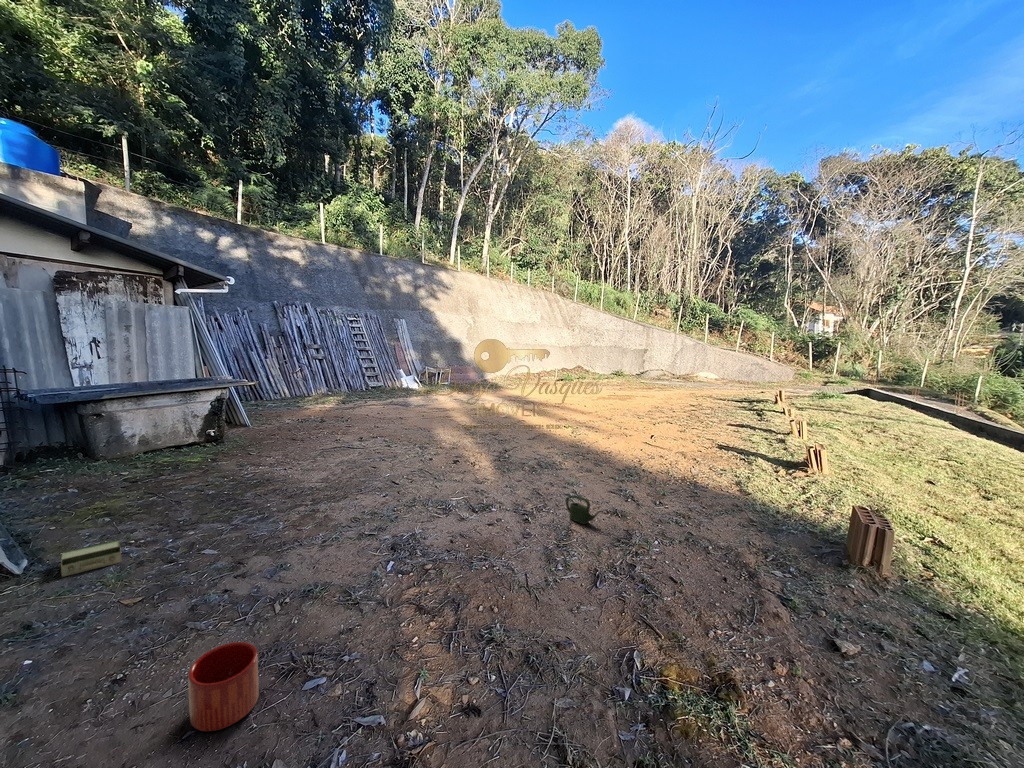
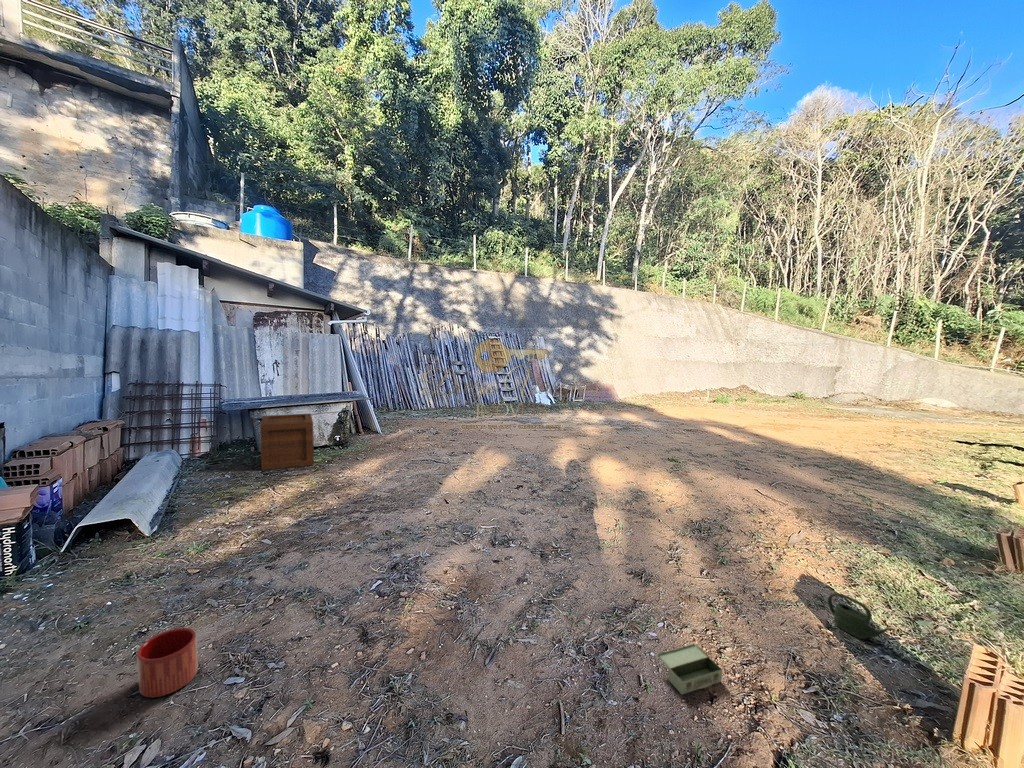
wooden crate: none [105,403,195,478] -> present [260,414,314,470]
watering can: present [566,495,602,524] -> present [828,593,895,639]
toolbox: present [61,540,121,577] -> present [658,644,722,694]

